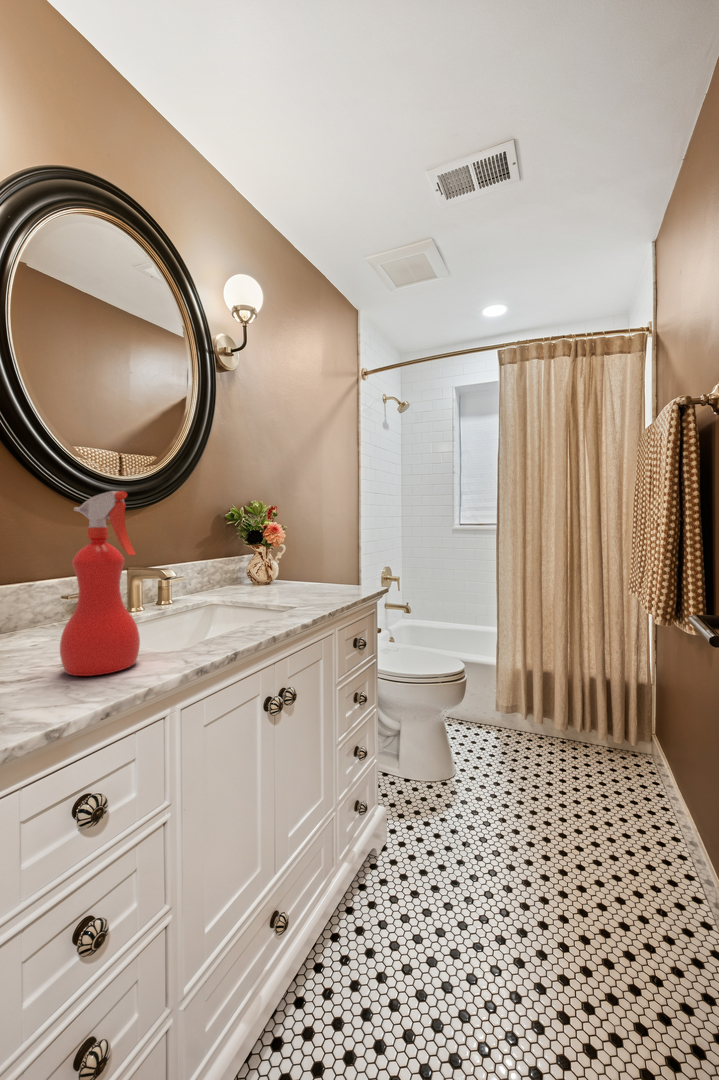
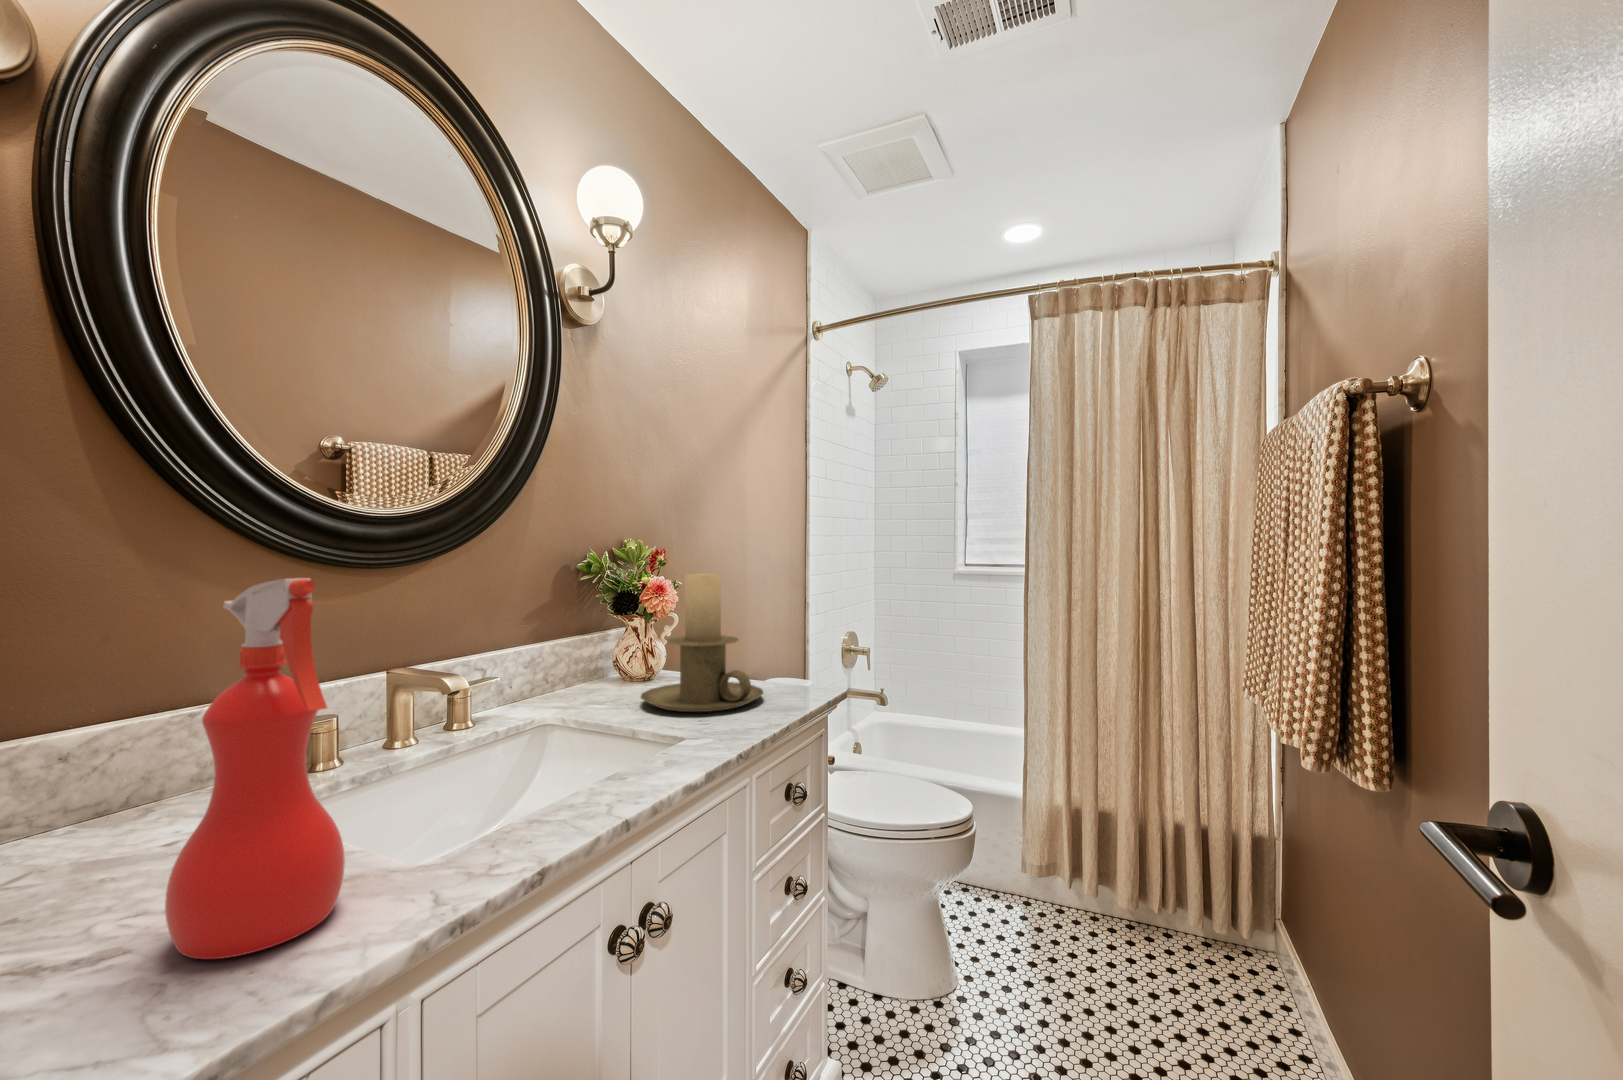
candle holder: none [268,518,340,598] -> present [641,573,763,712]

